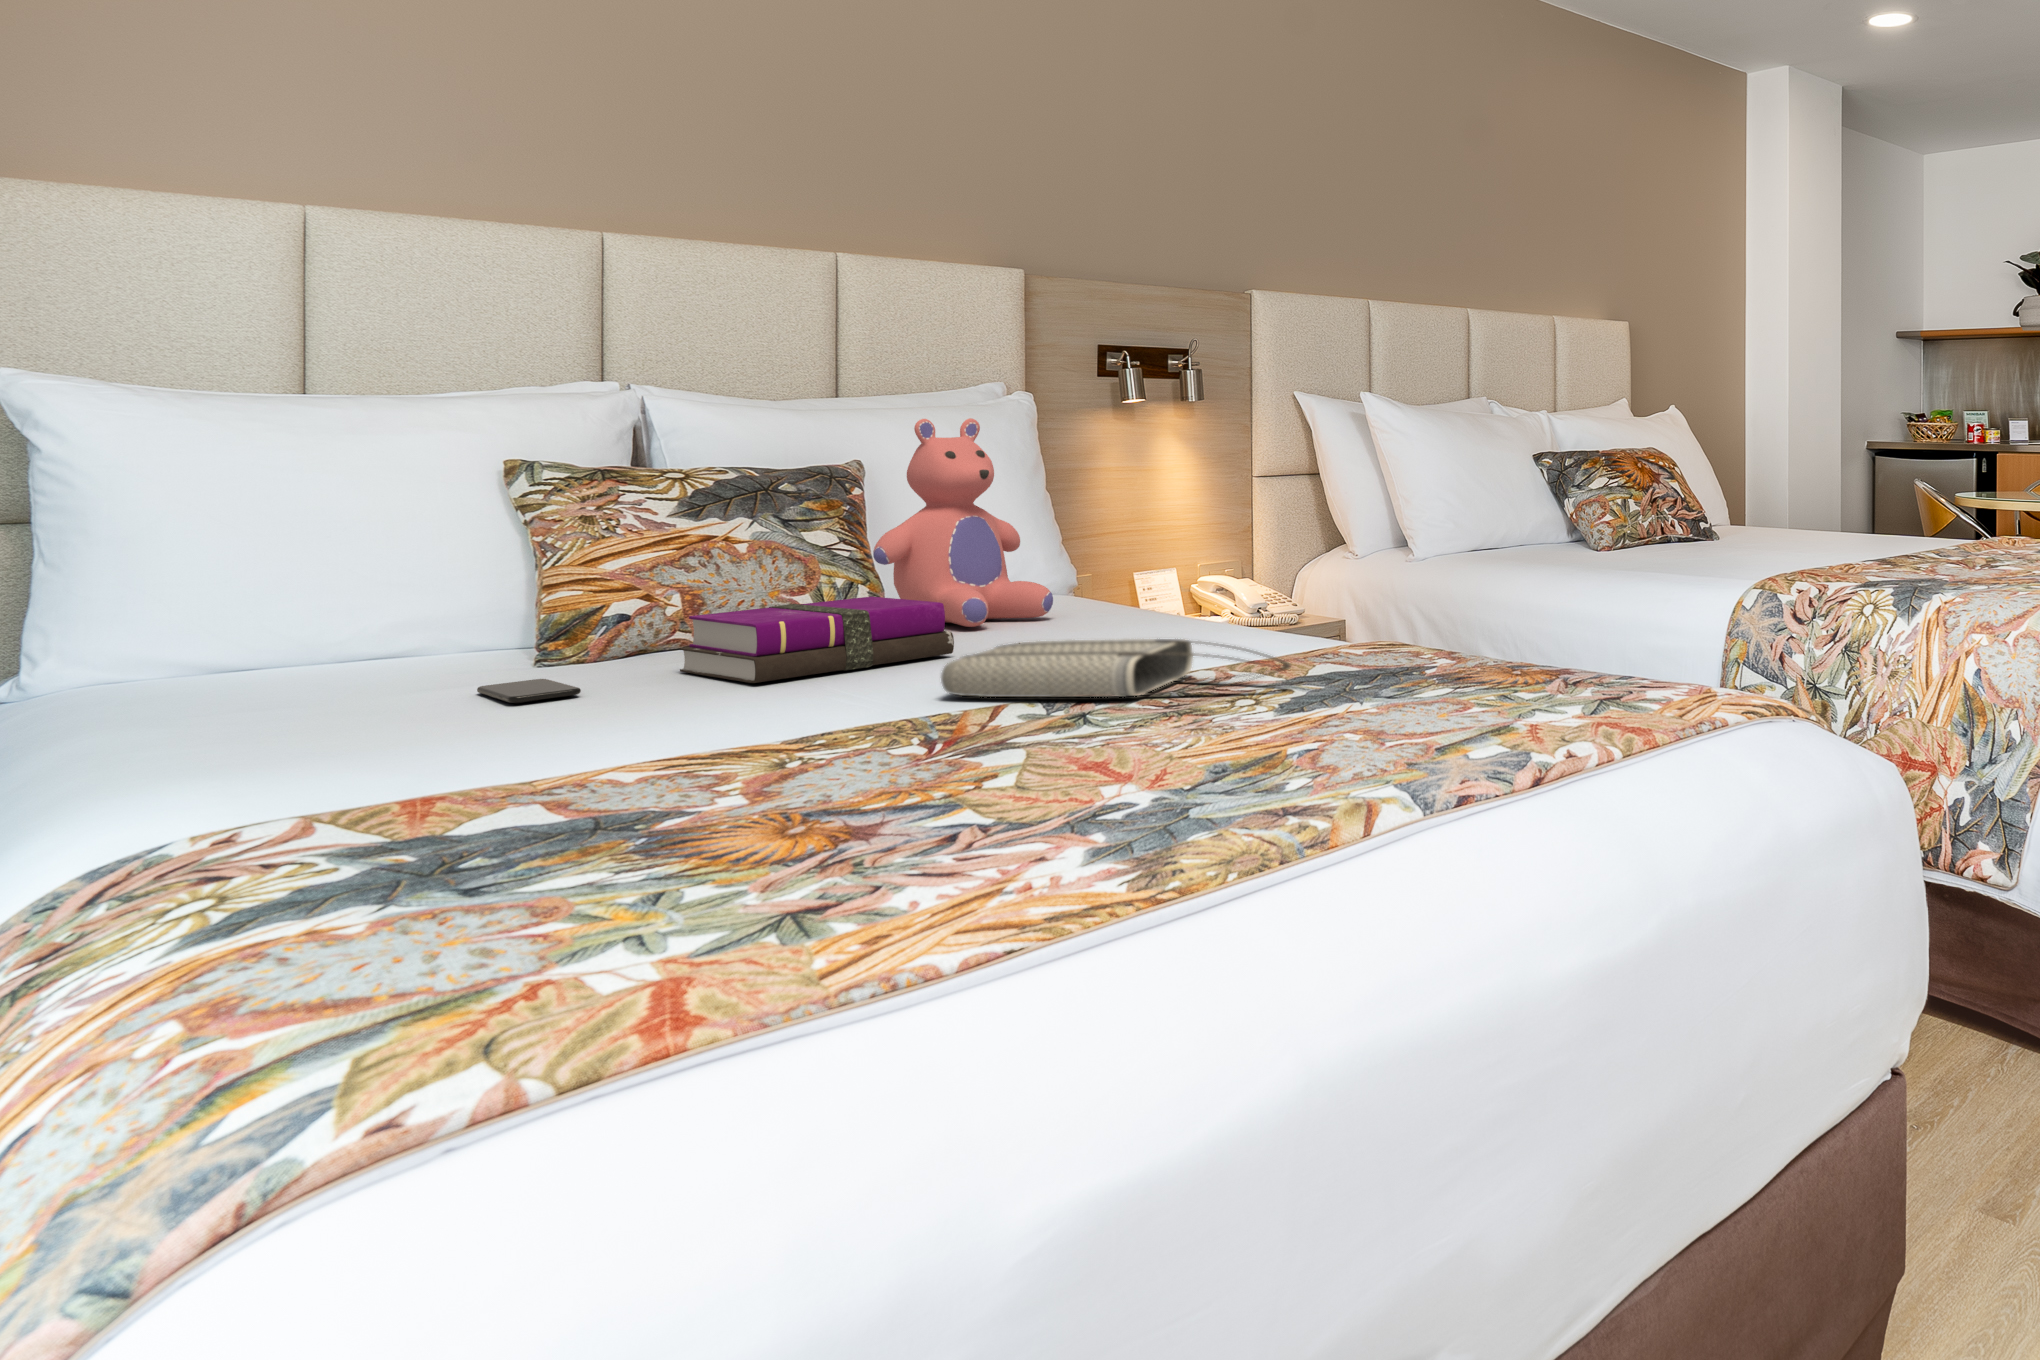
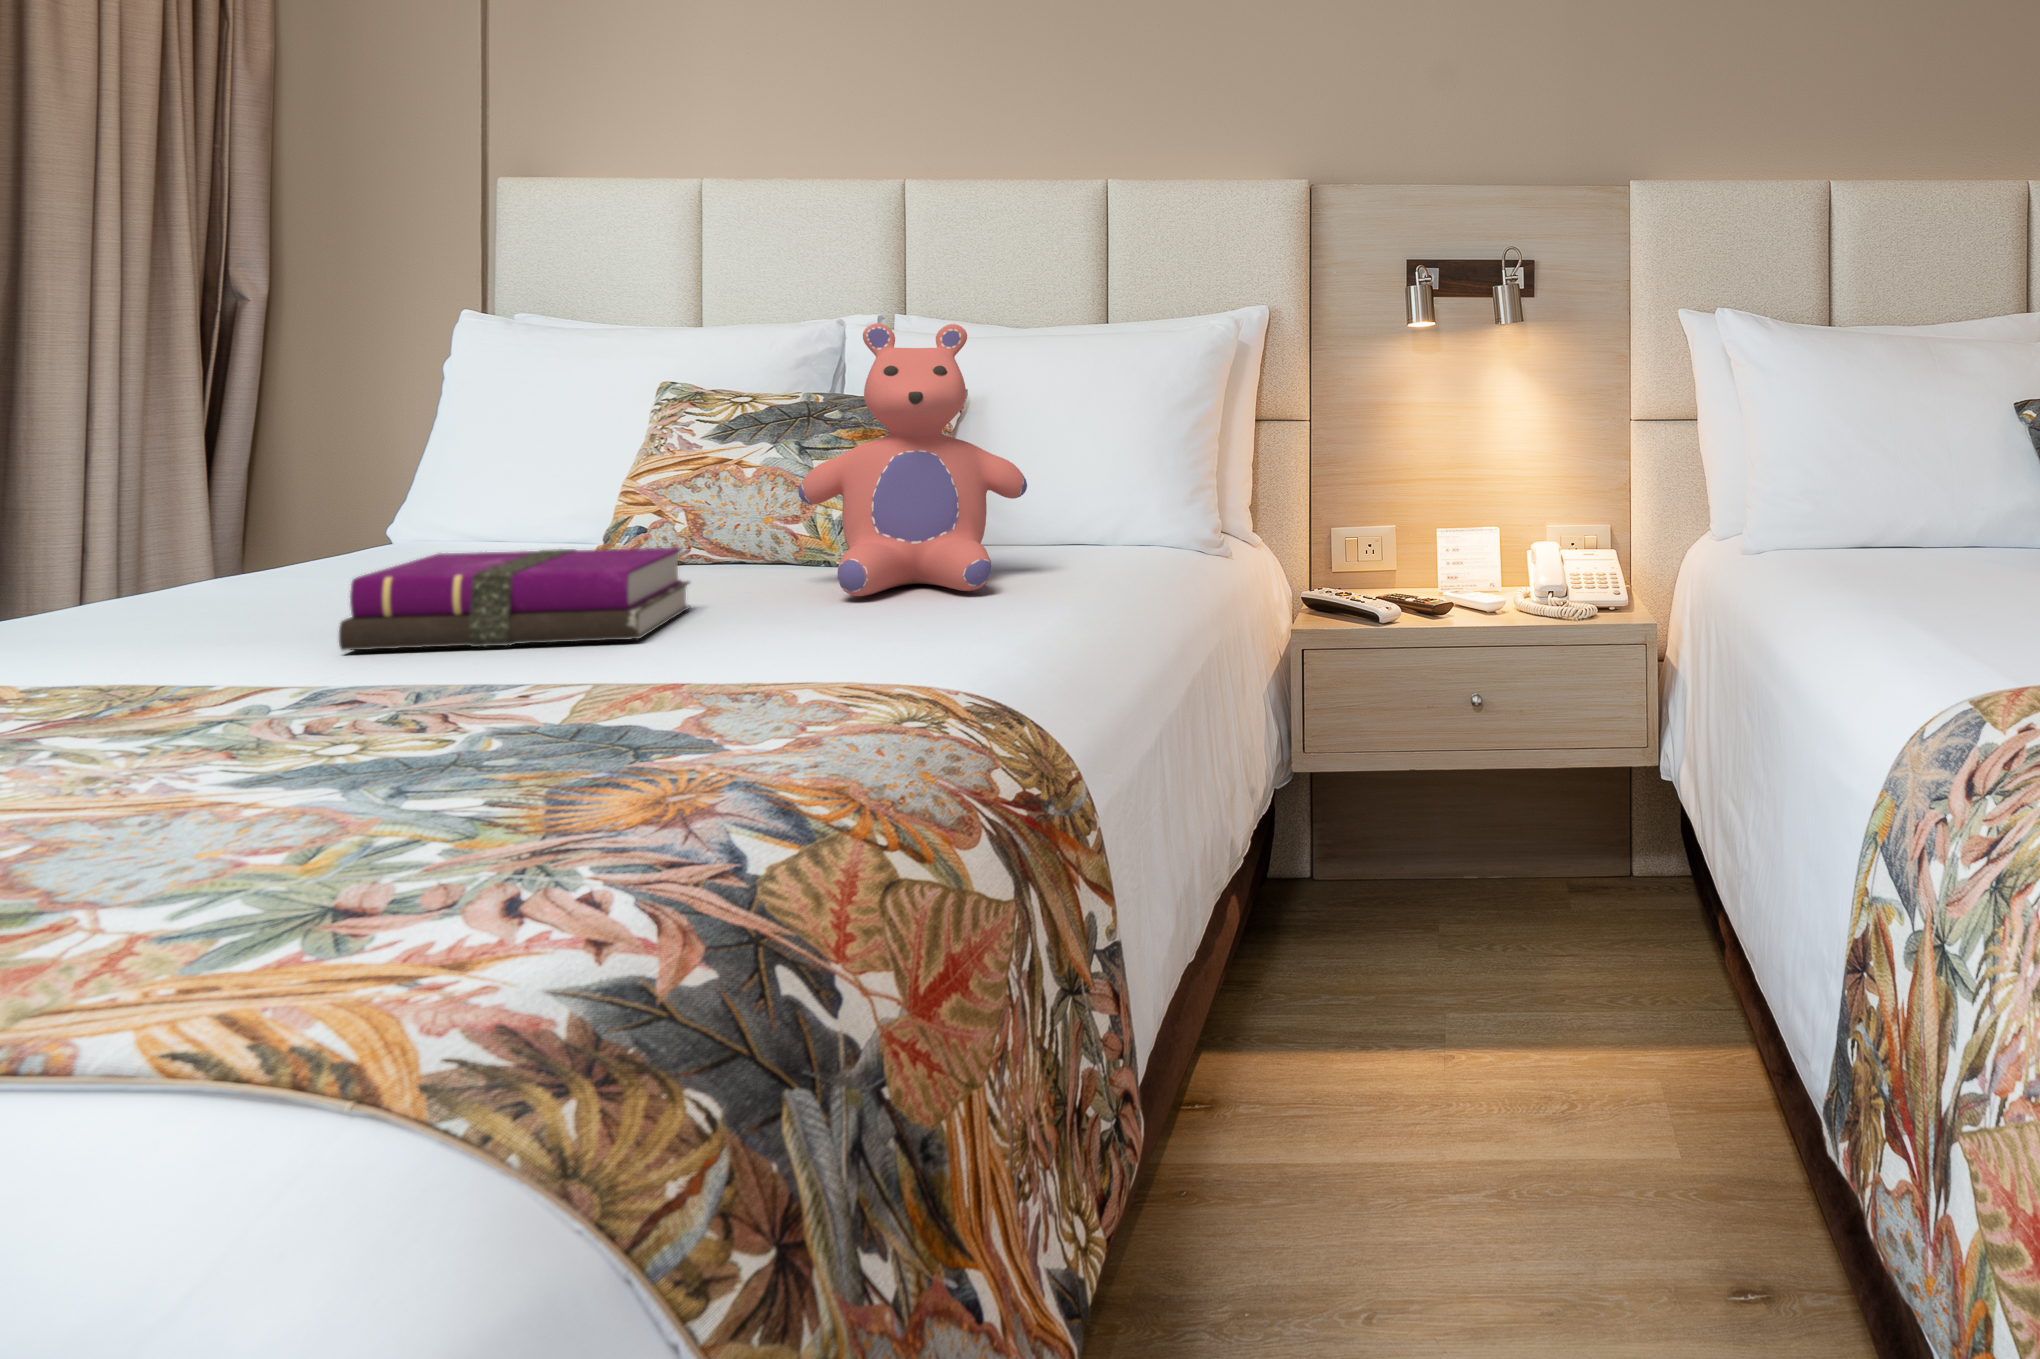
tote bag: present [941,639,1291,697] -> none [249,650,561,789]
smartphone: present [477,679,581,703] -> none [154,607,311,638]

